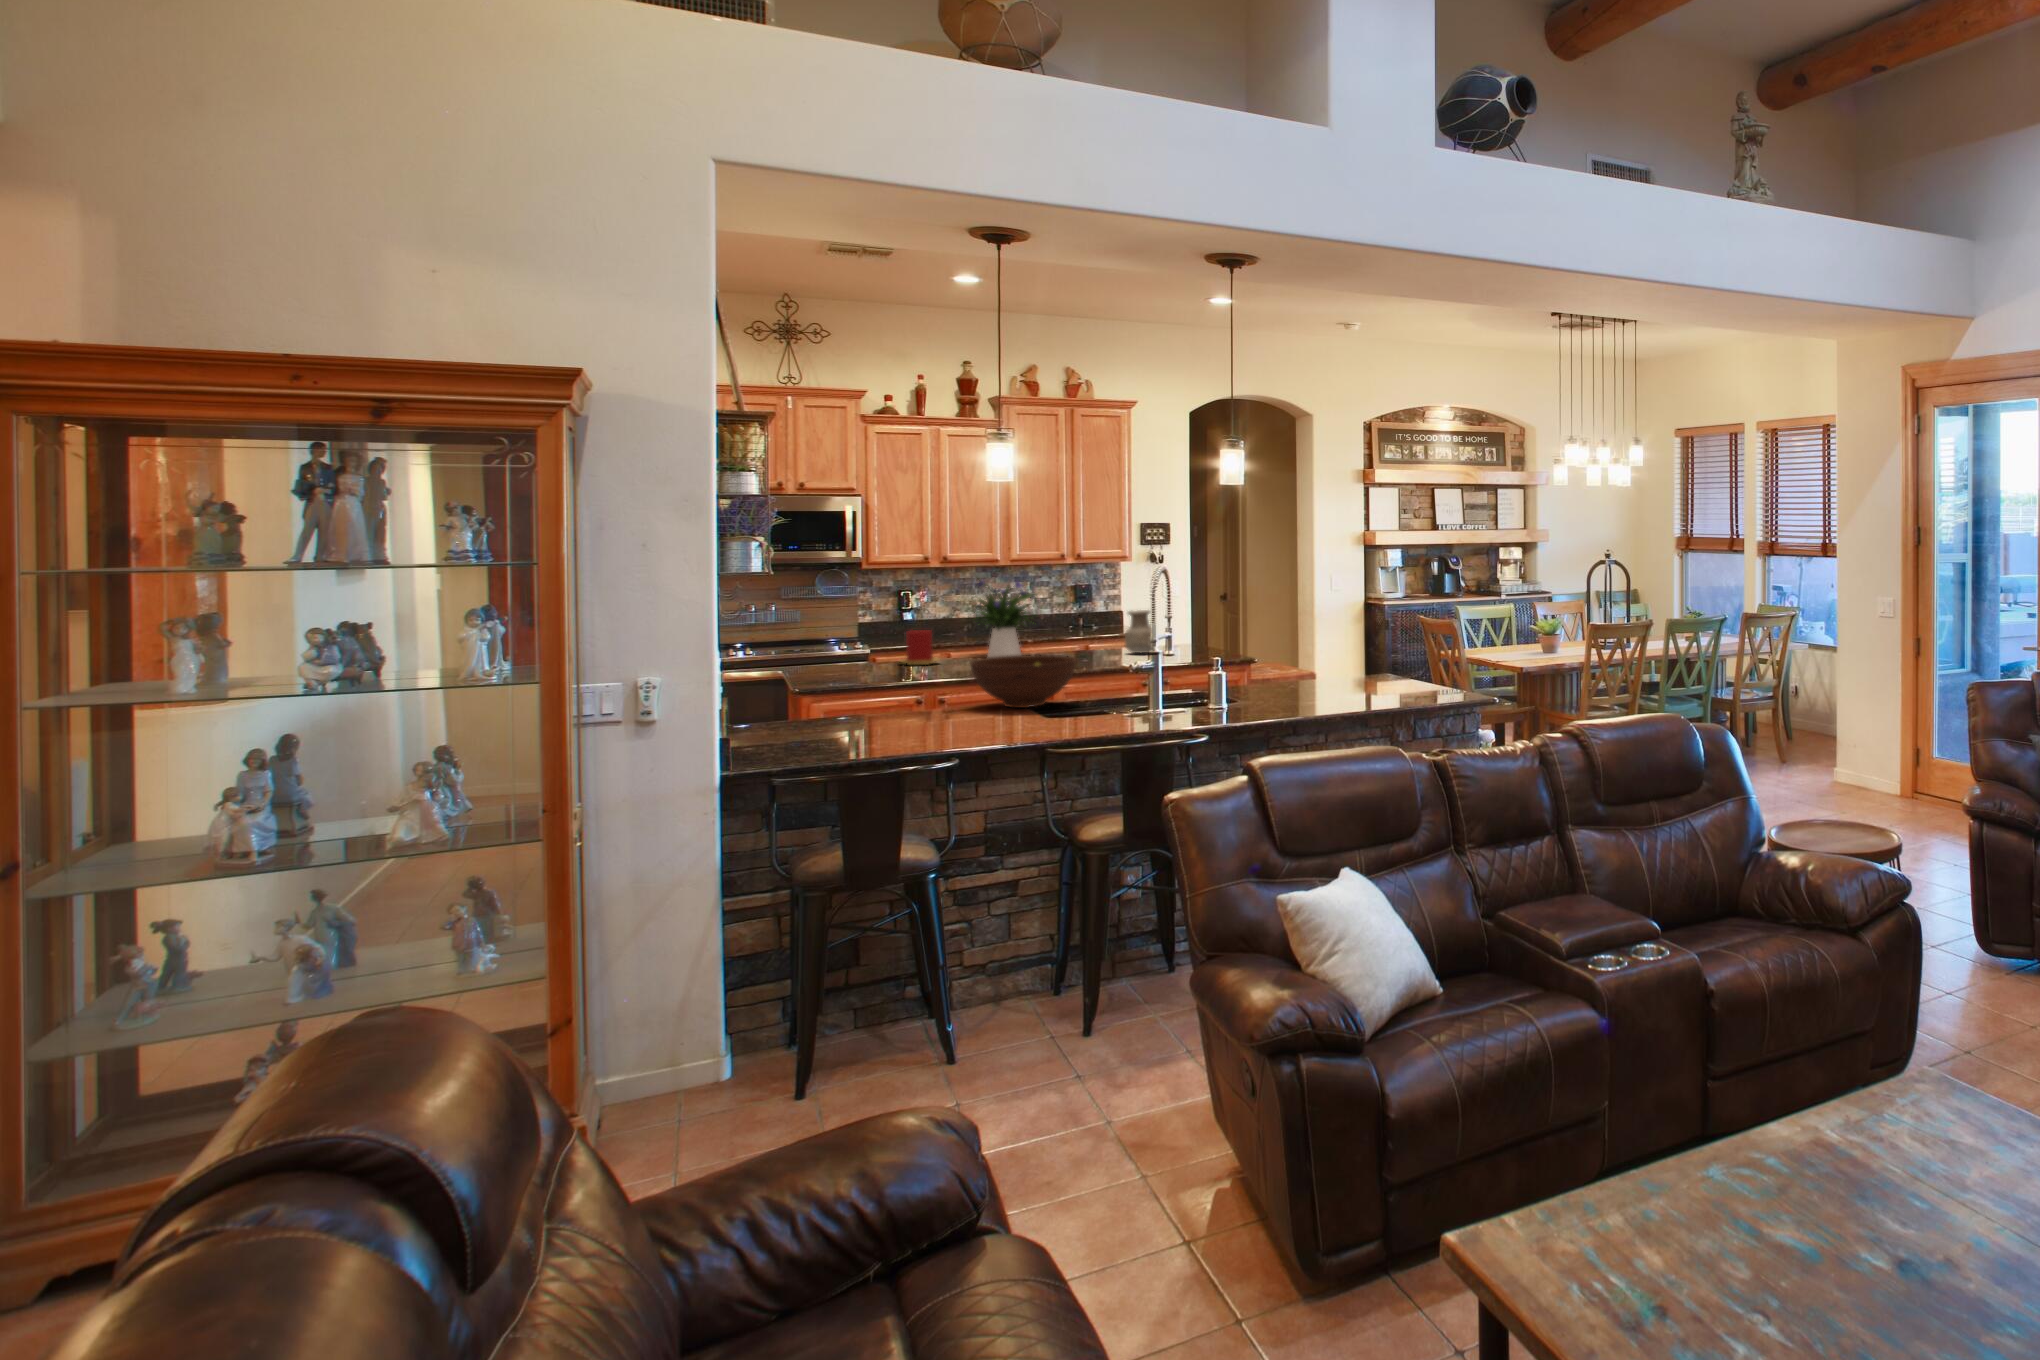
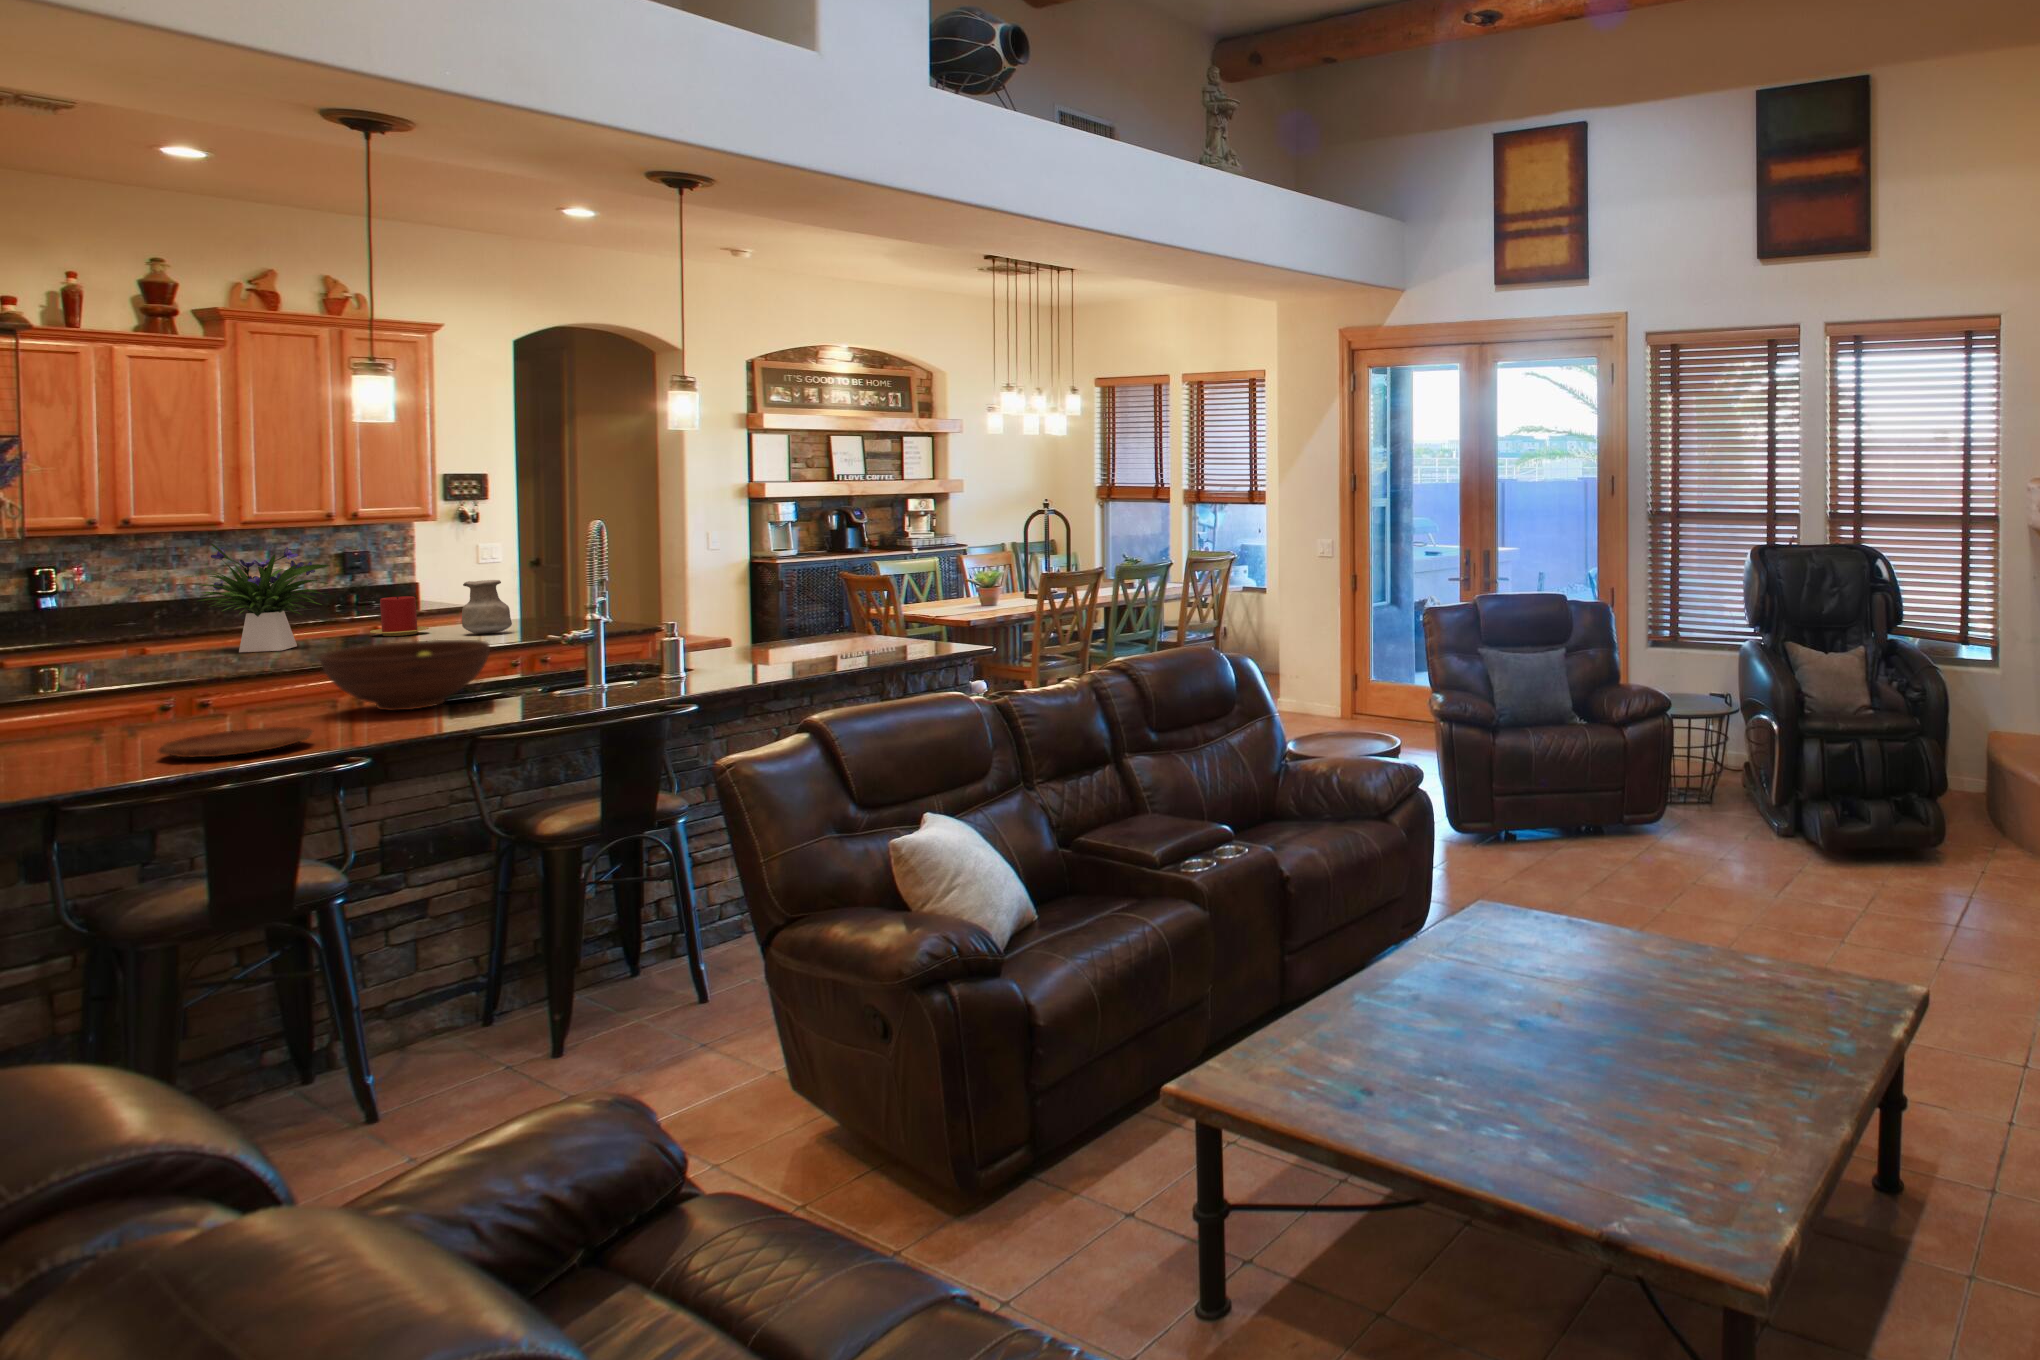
candle: present [900,630,939,665] -> present [370,596,429,636]
tray: none [852,712,942,729] -> present [158,727,313,757]

